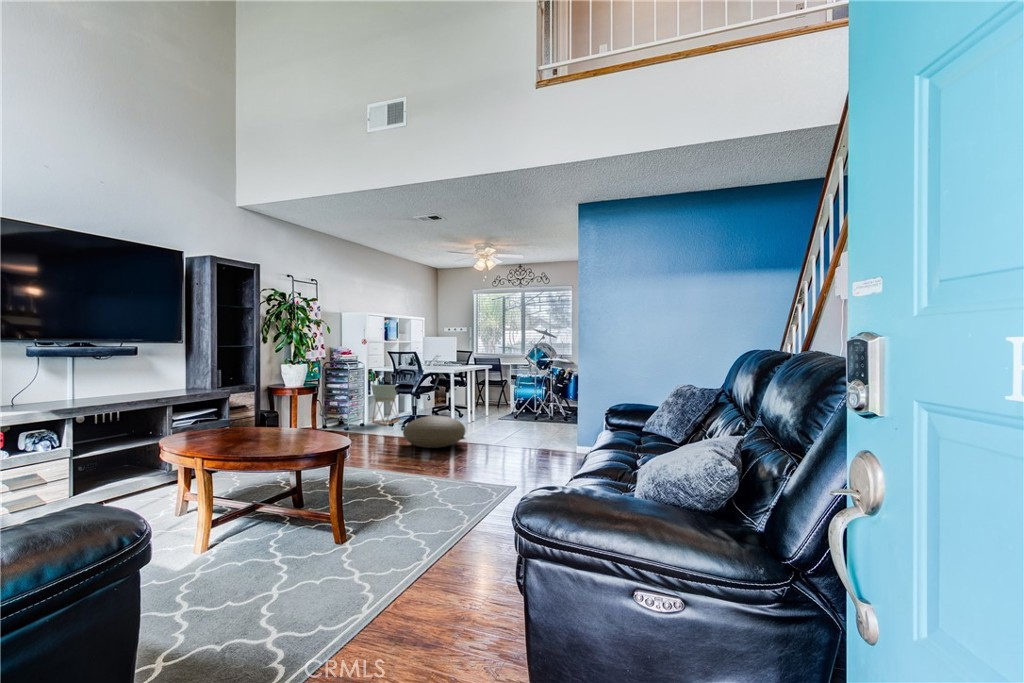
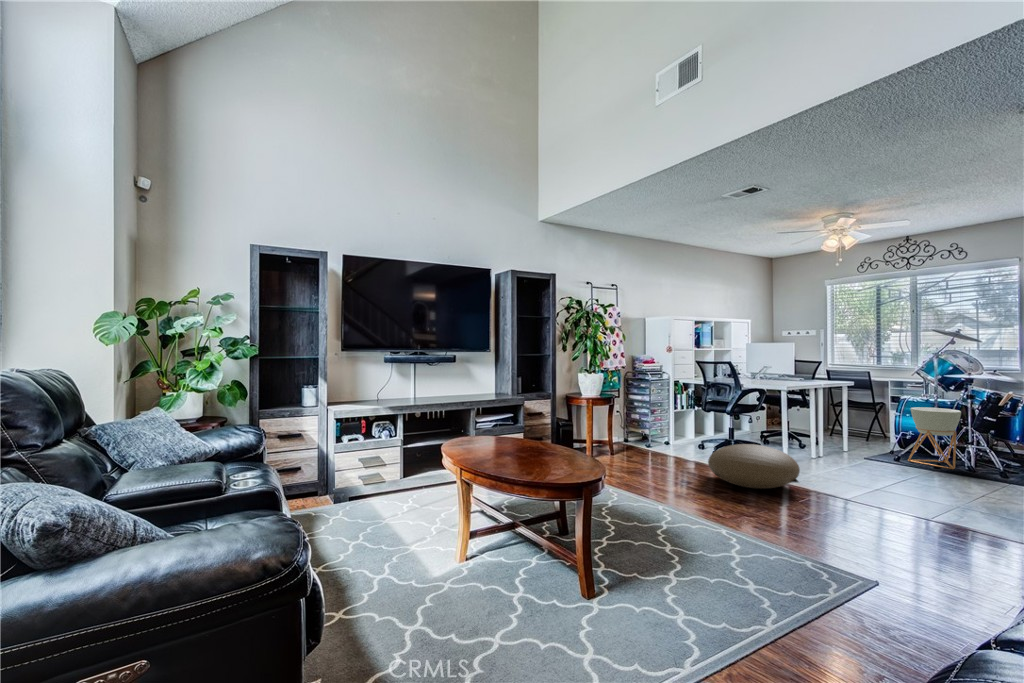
planter: present [371,383,399,425] -> present [908,407,961,469]

